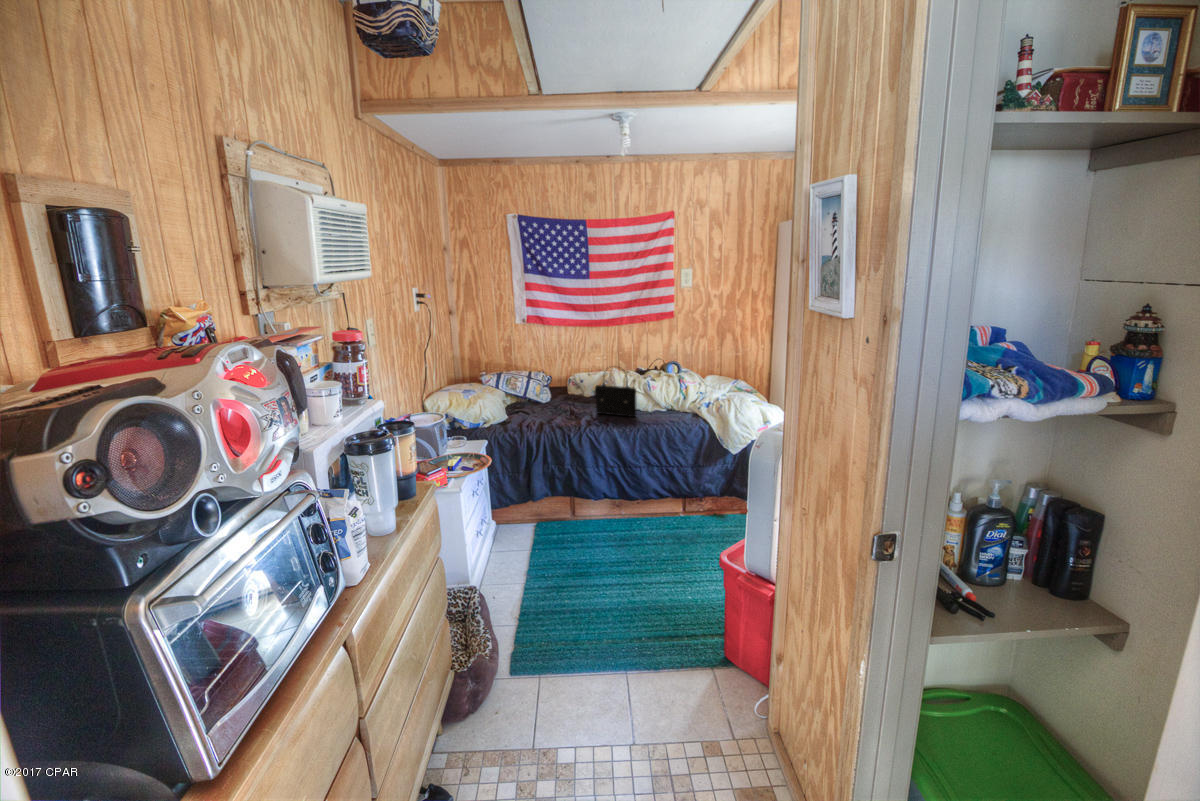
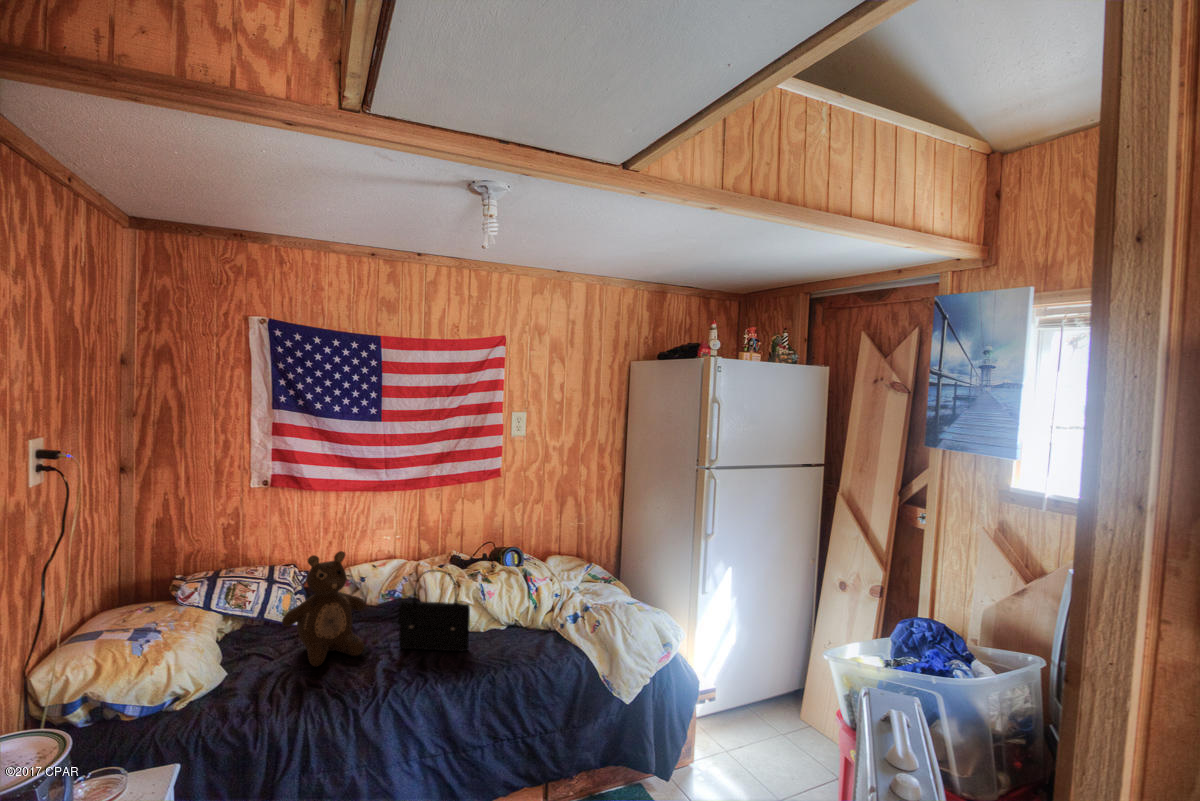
teddy bear: none [533,355,578,416] -> present [282,551,365,666]

